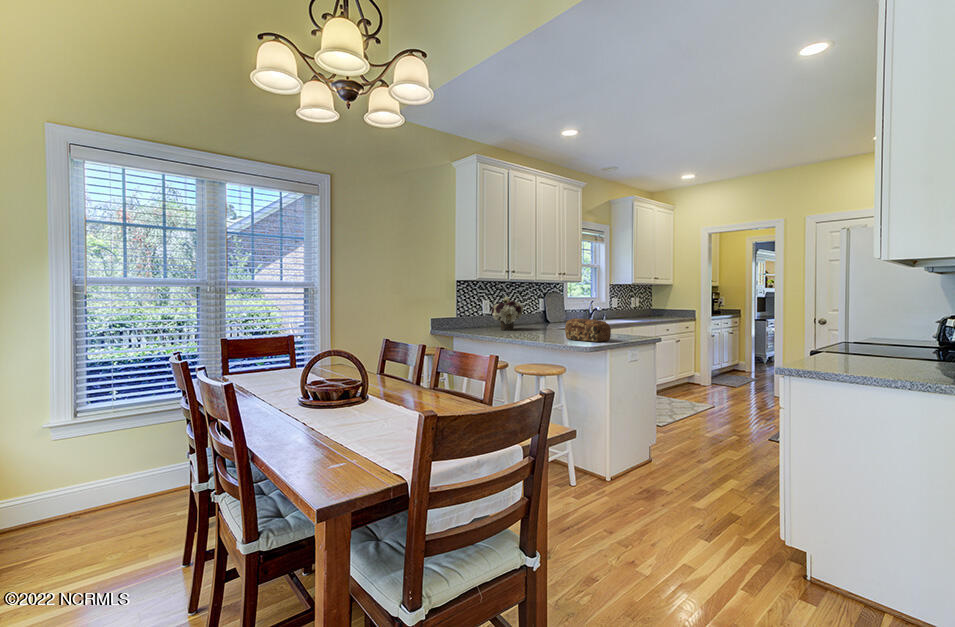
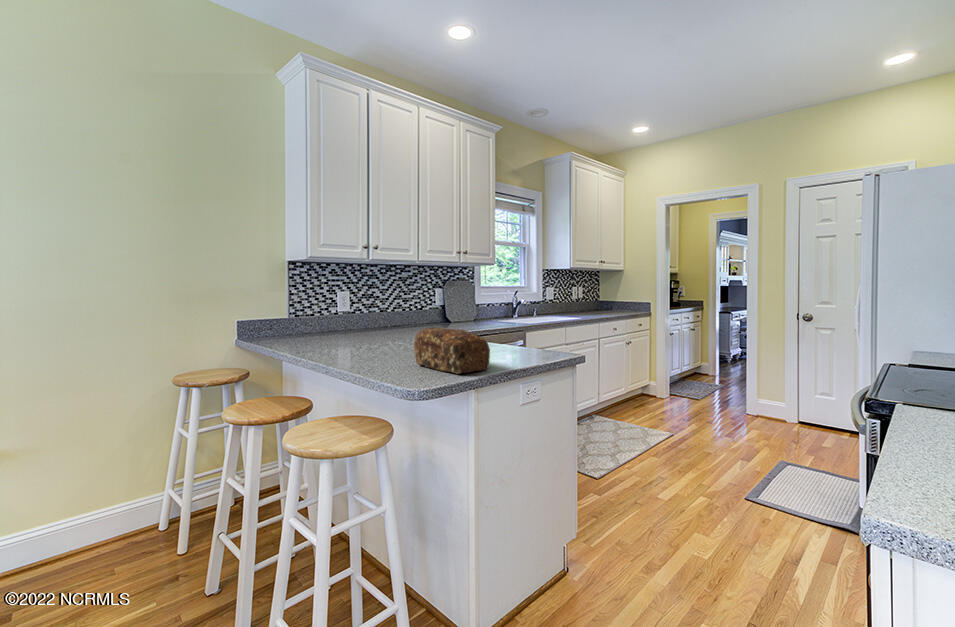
flower arrangement: present [491,297,523,330] -> none [342,286,389,339]

